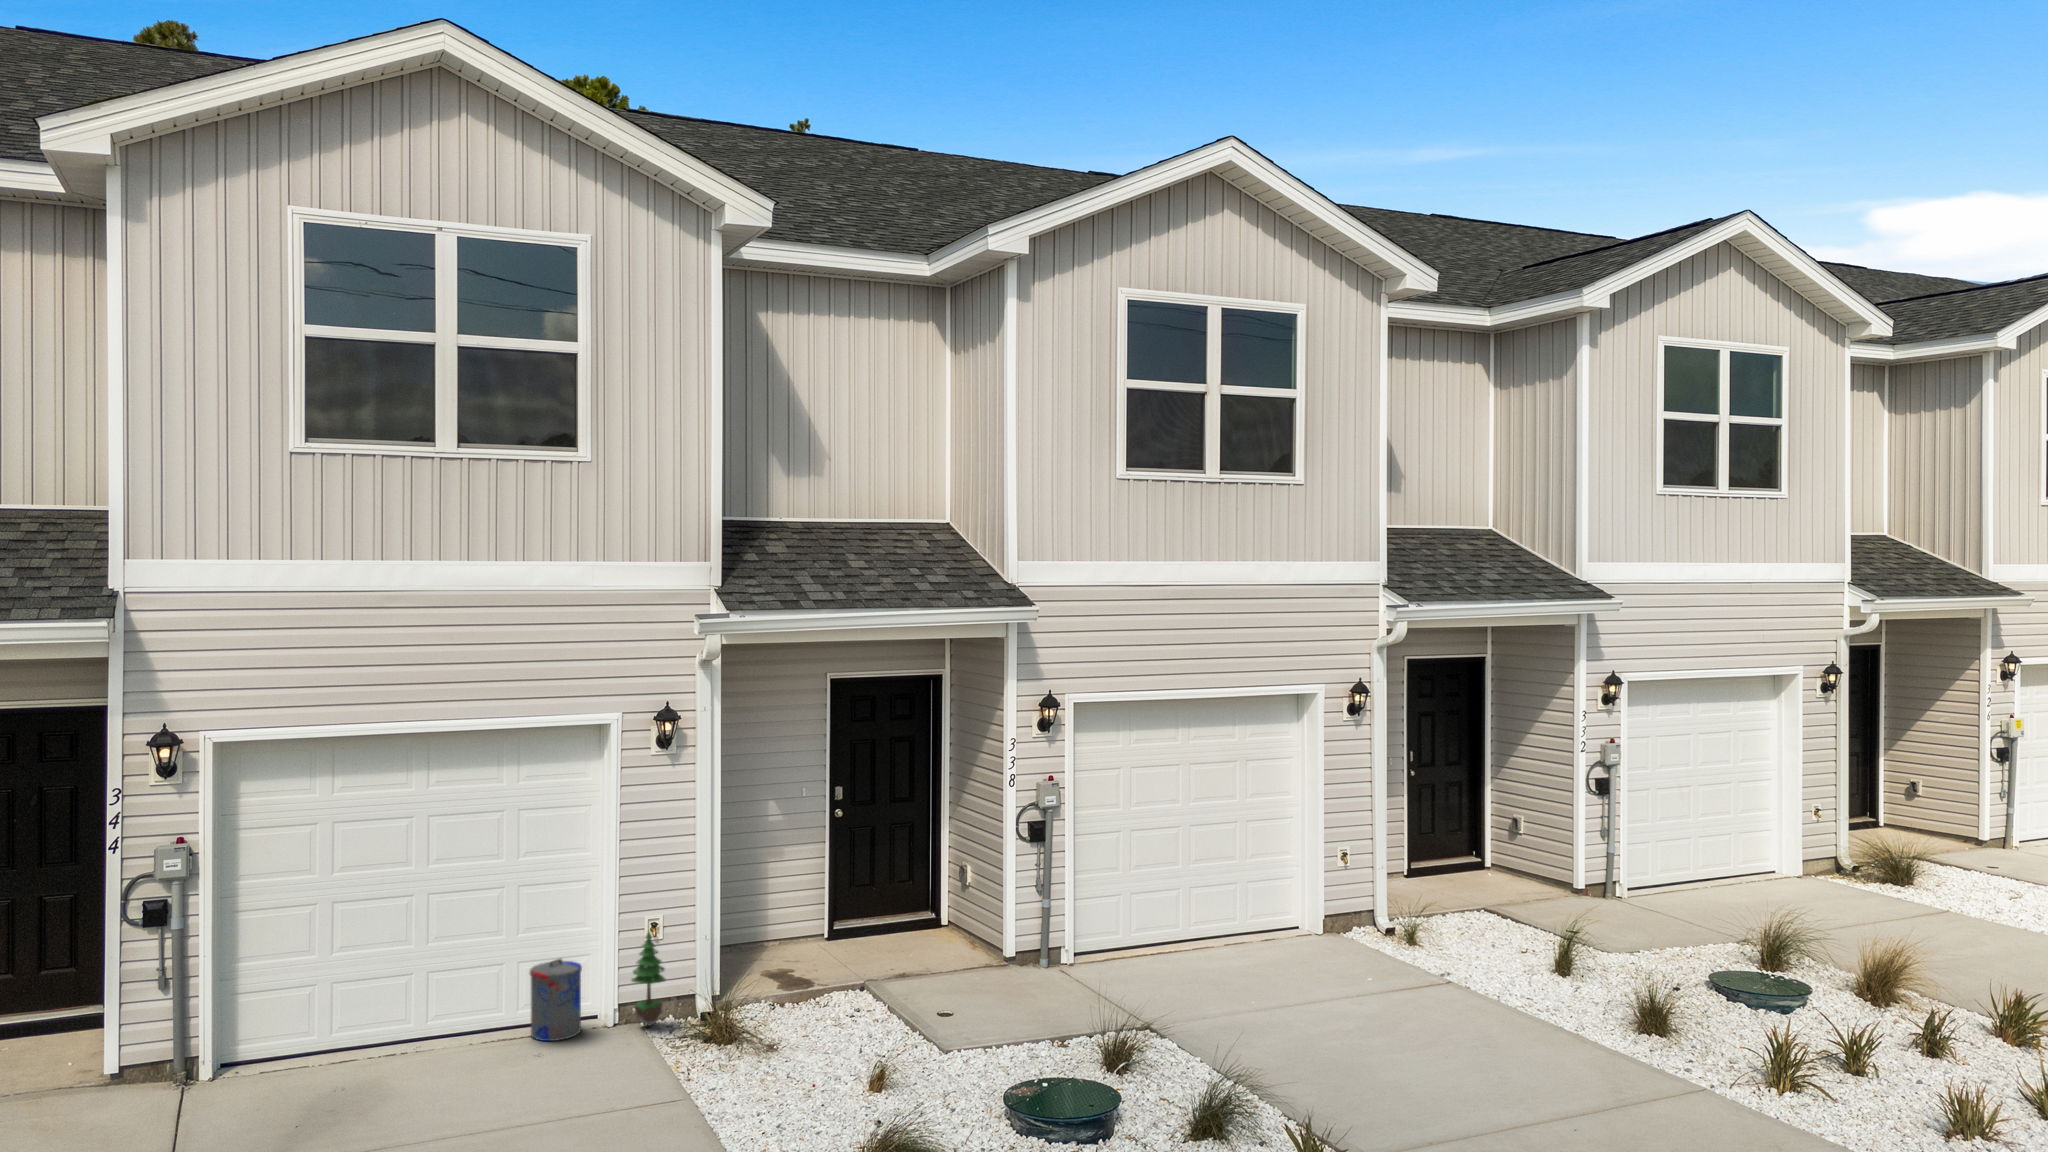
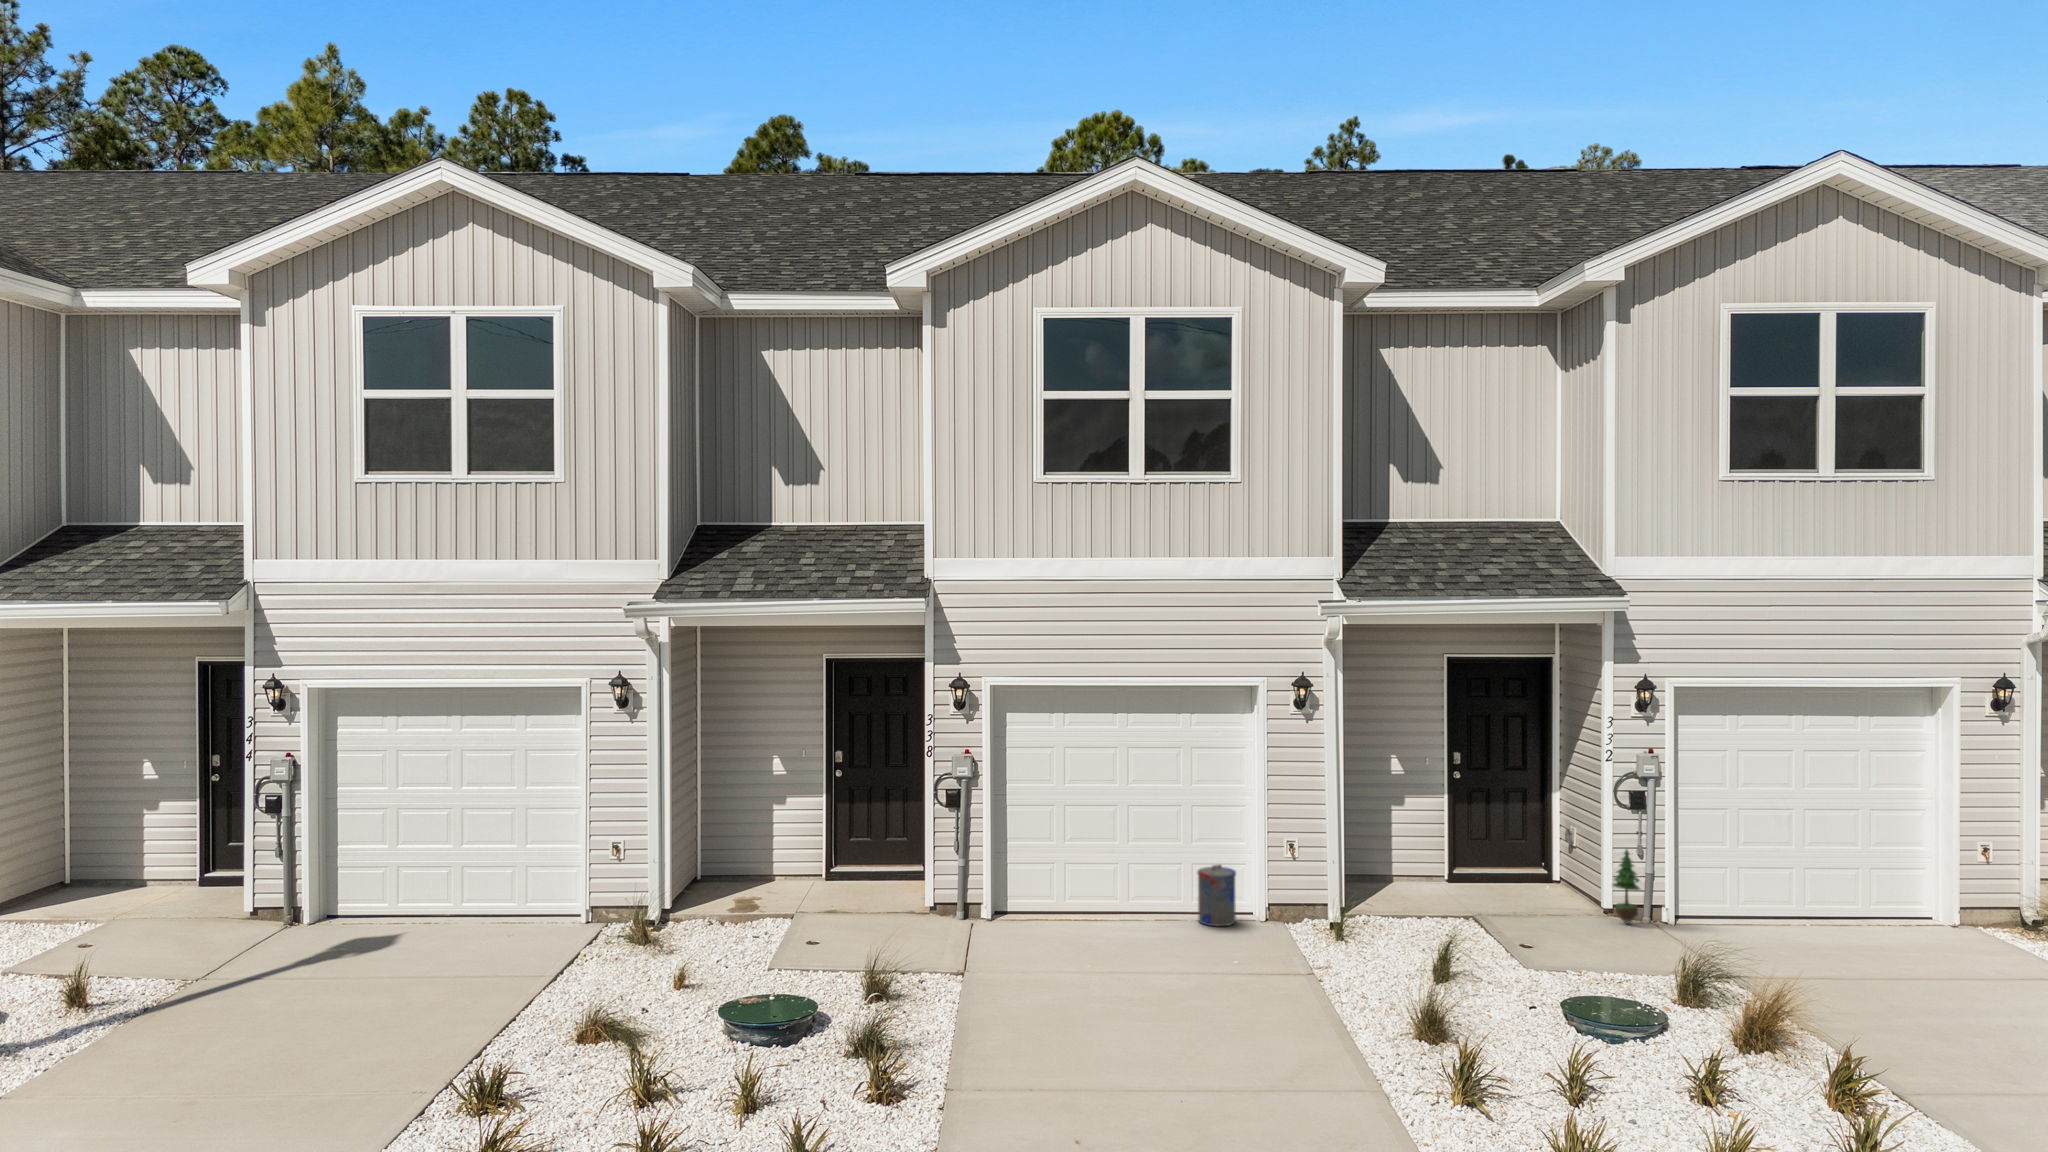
potted tree: present [632,932,665,1026] -> present [1613,850,1640,923]

